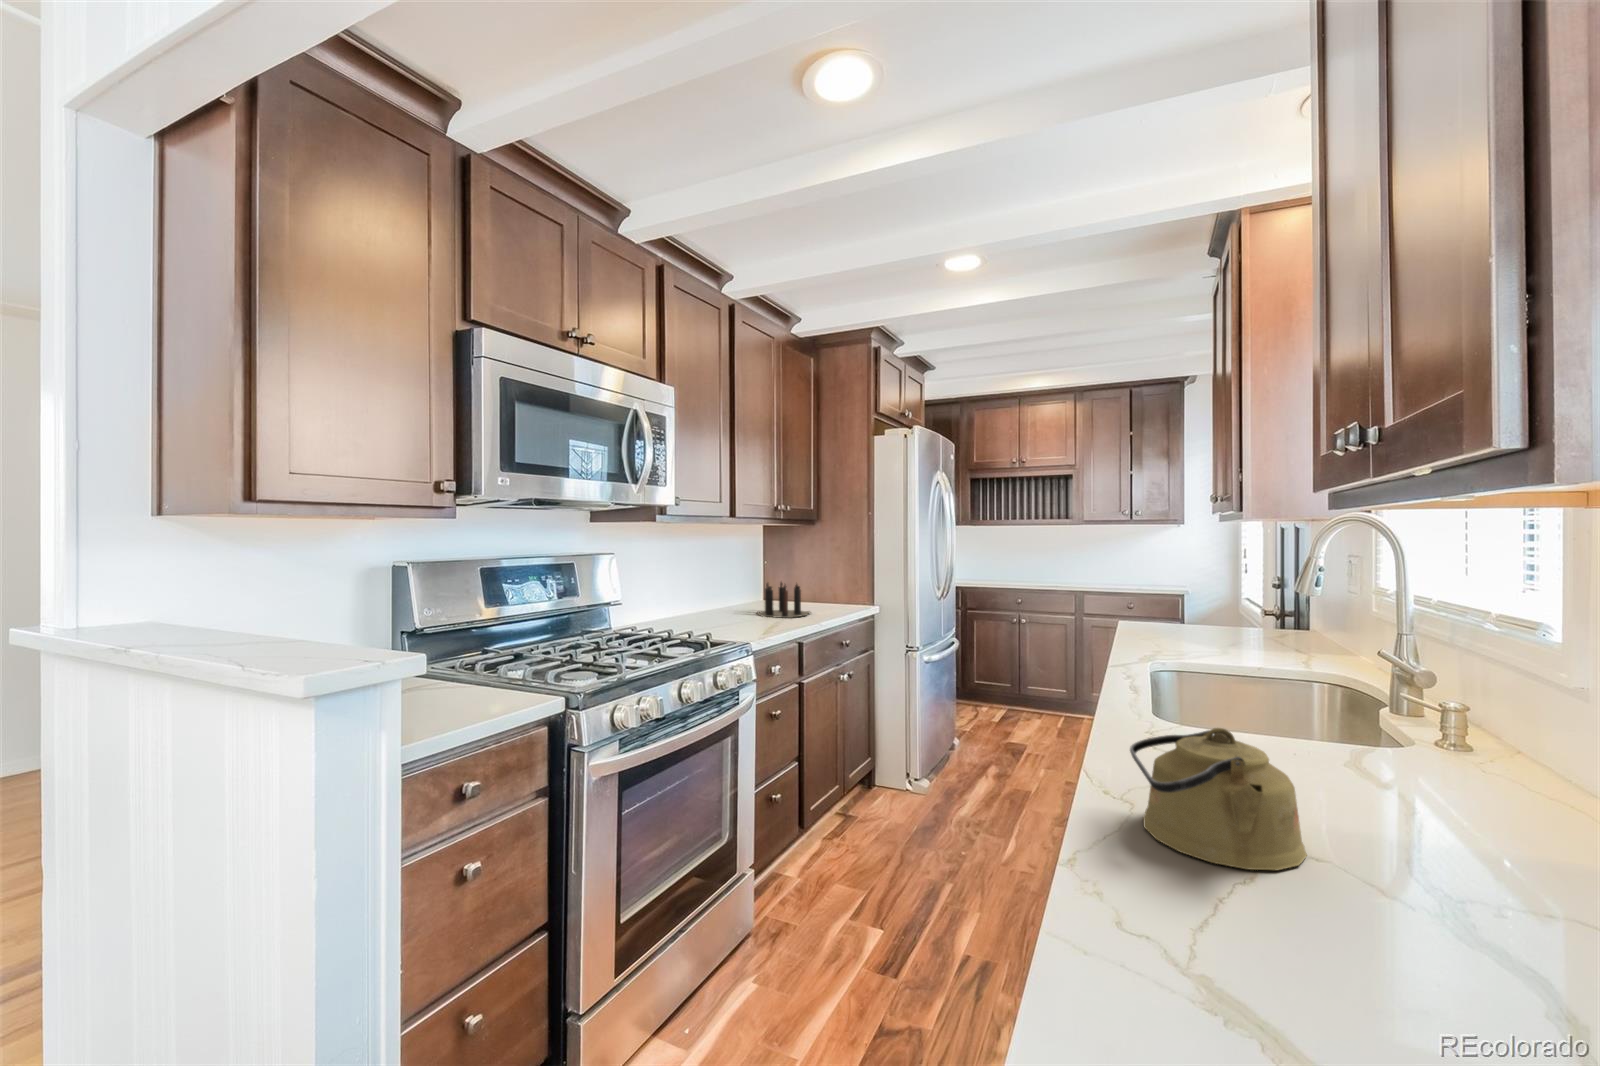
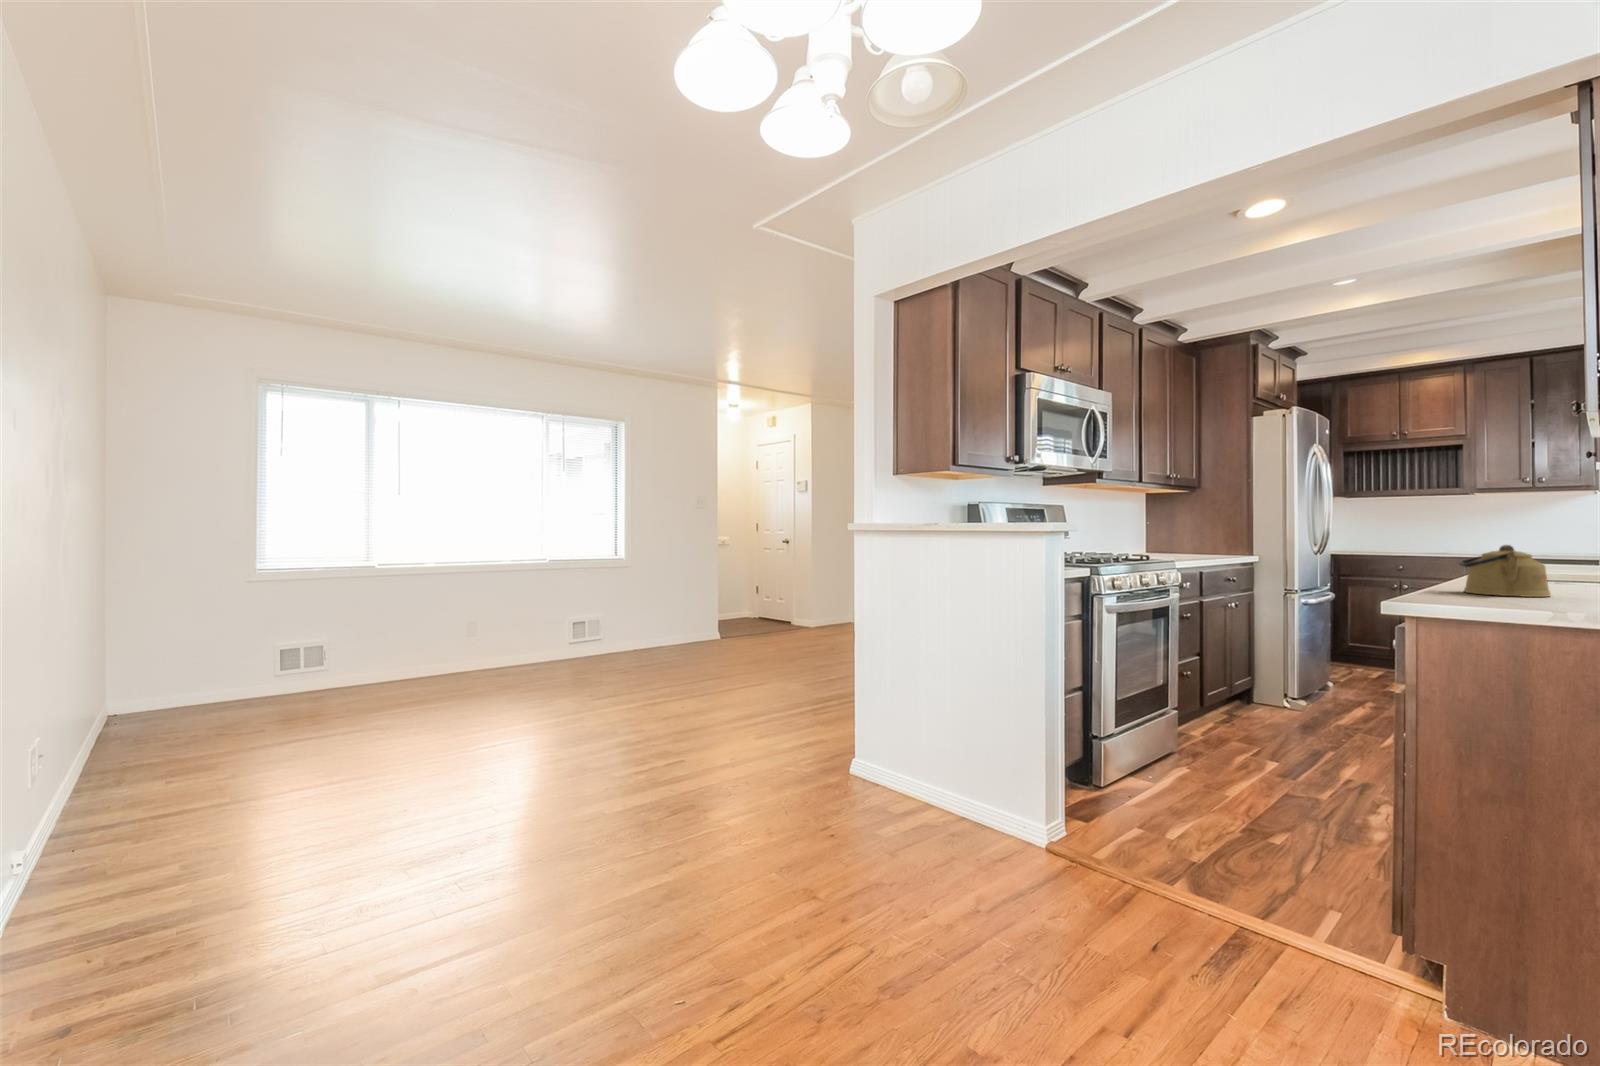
candle: present [757,582,811,618] -> none [1146,533,1209,559]

